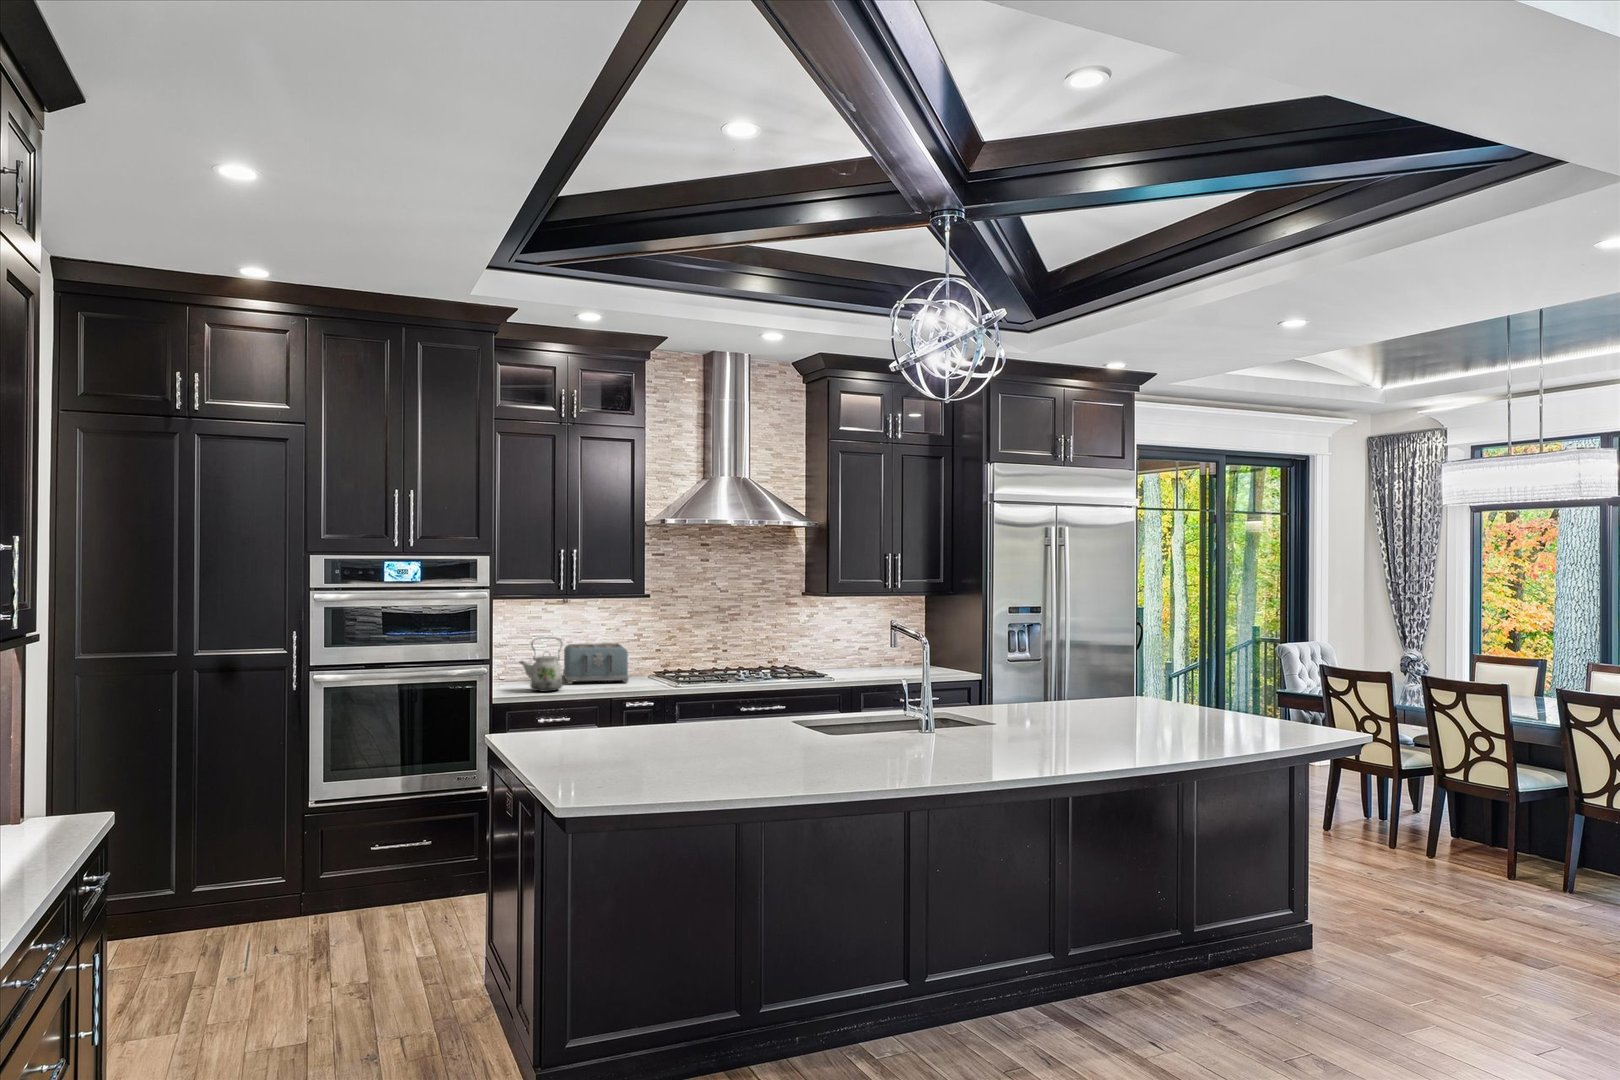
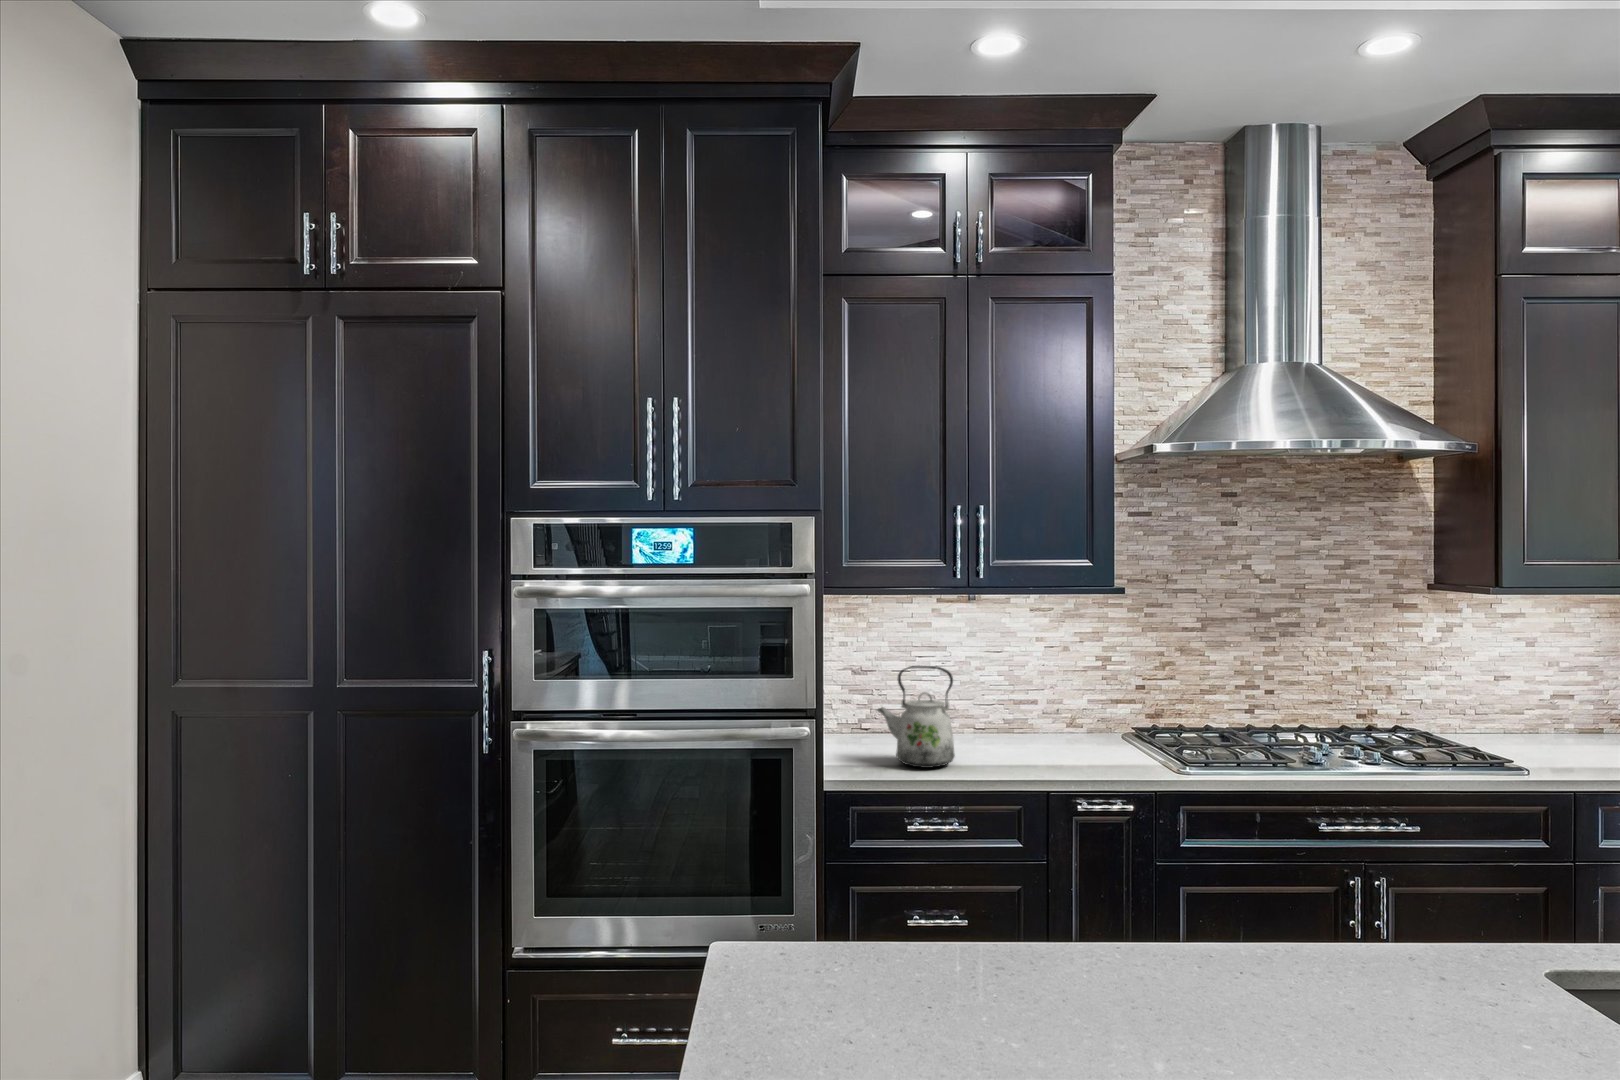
toaster: present [563,643,629,684] -> none [967,673,1084,752]

